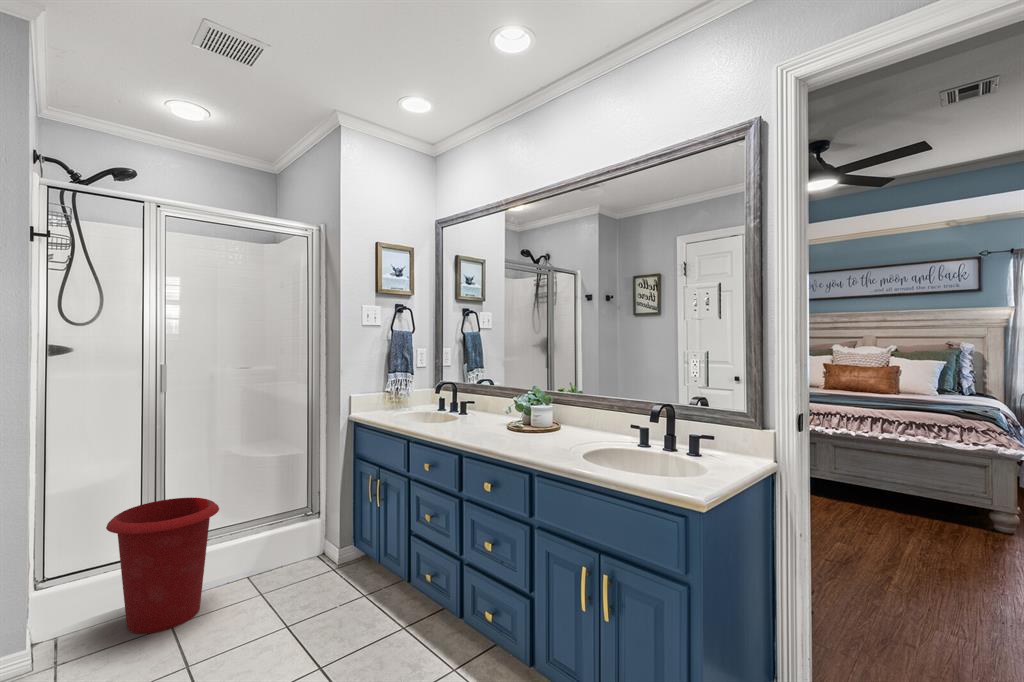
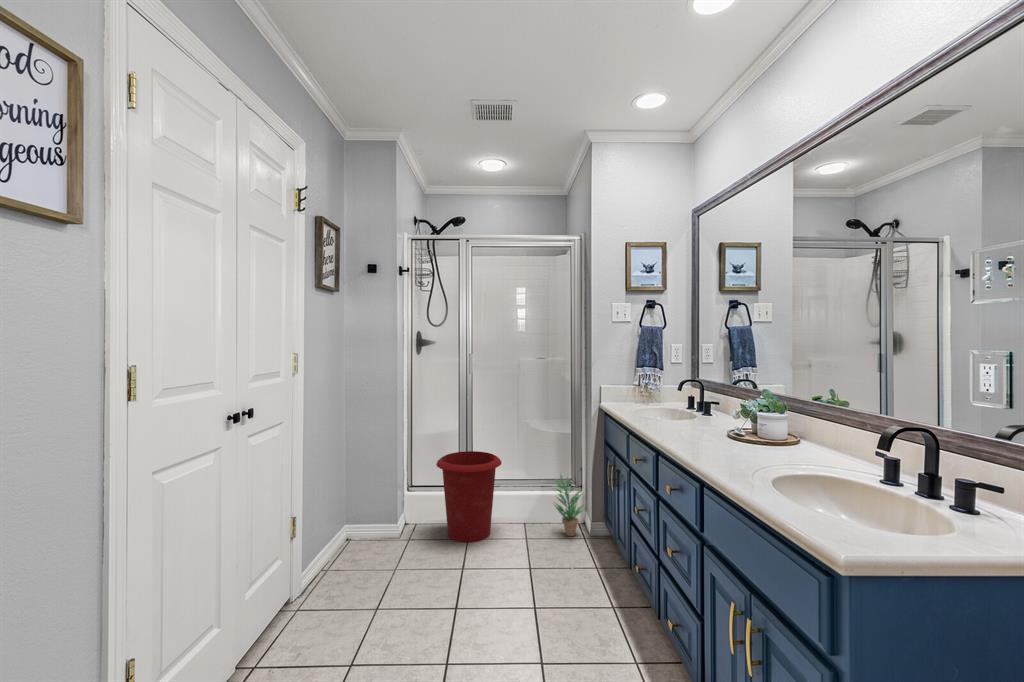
potted plant: none [287,503,332,575] -> present [555,475,585,536]

